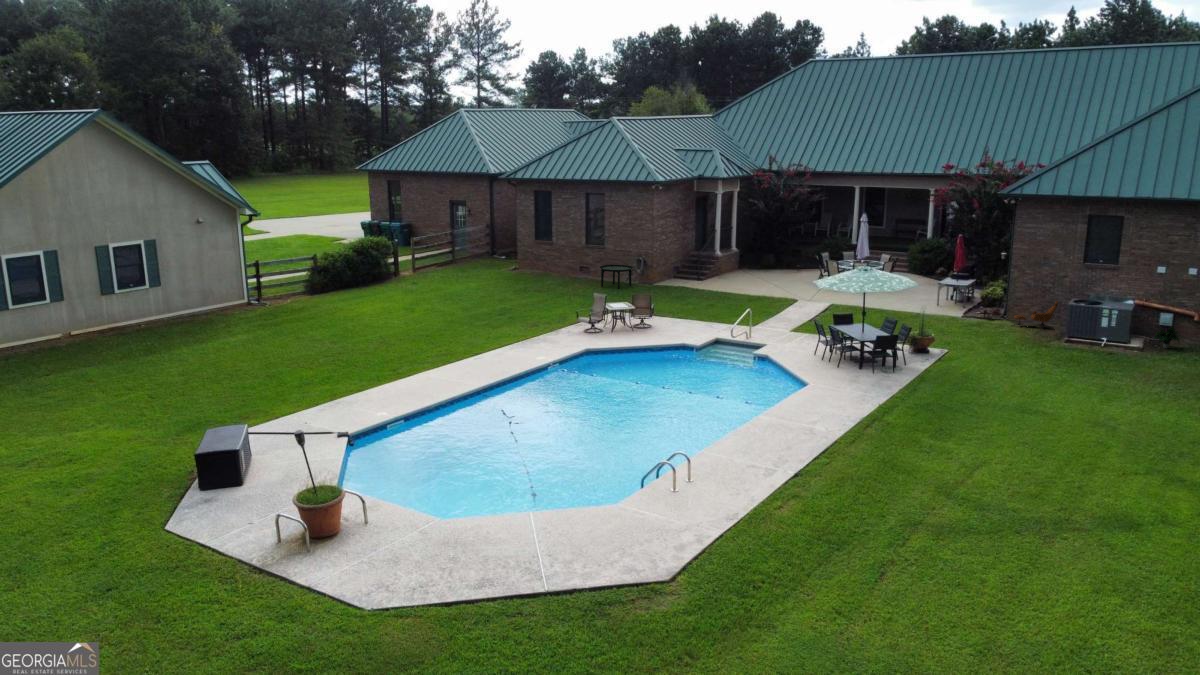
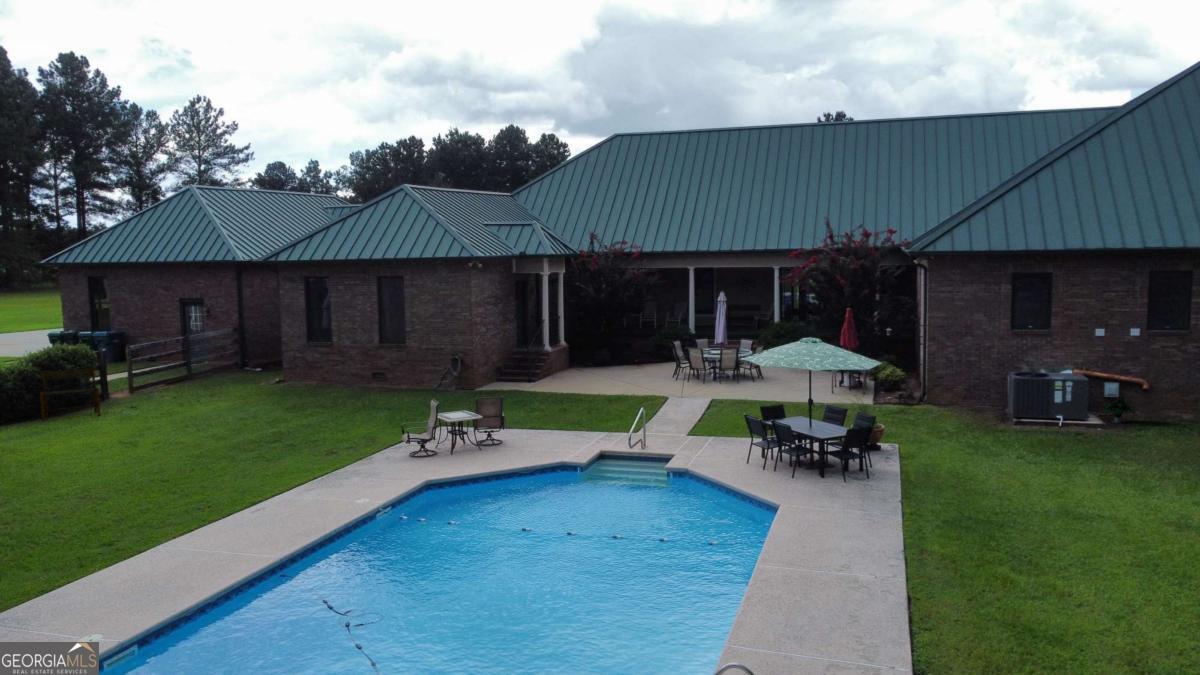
bench: none [358,254,395,290] -> present [40,368,100,421]
round table: present [600,265,633,289] -> none [405,367,450,398]
lounge chair: present [1014,301,1058,328] -> none [932,375,982,412]

